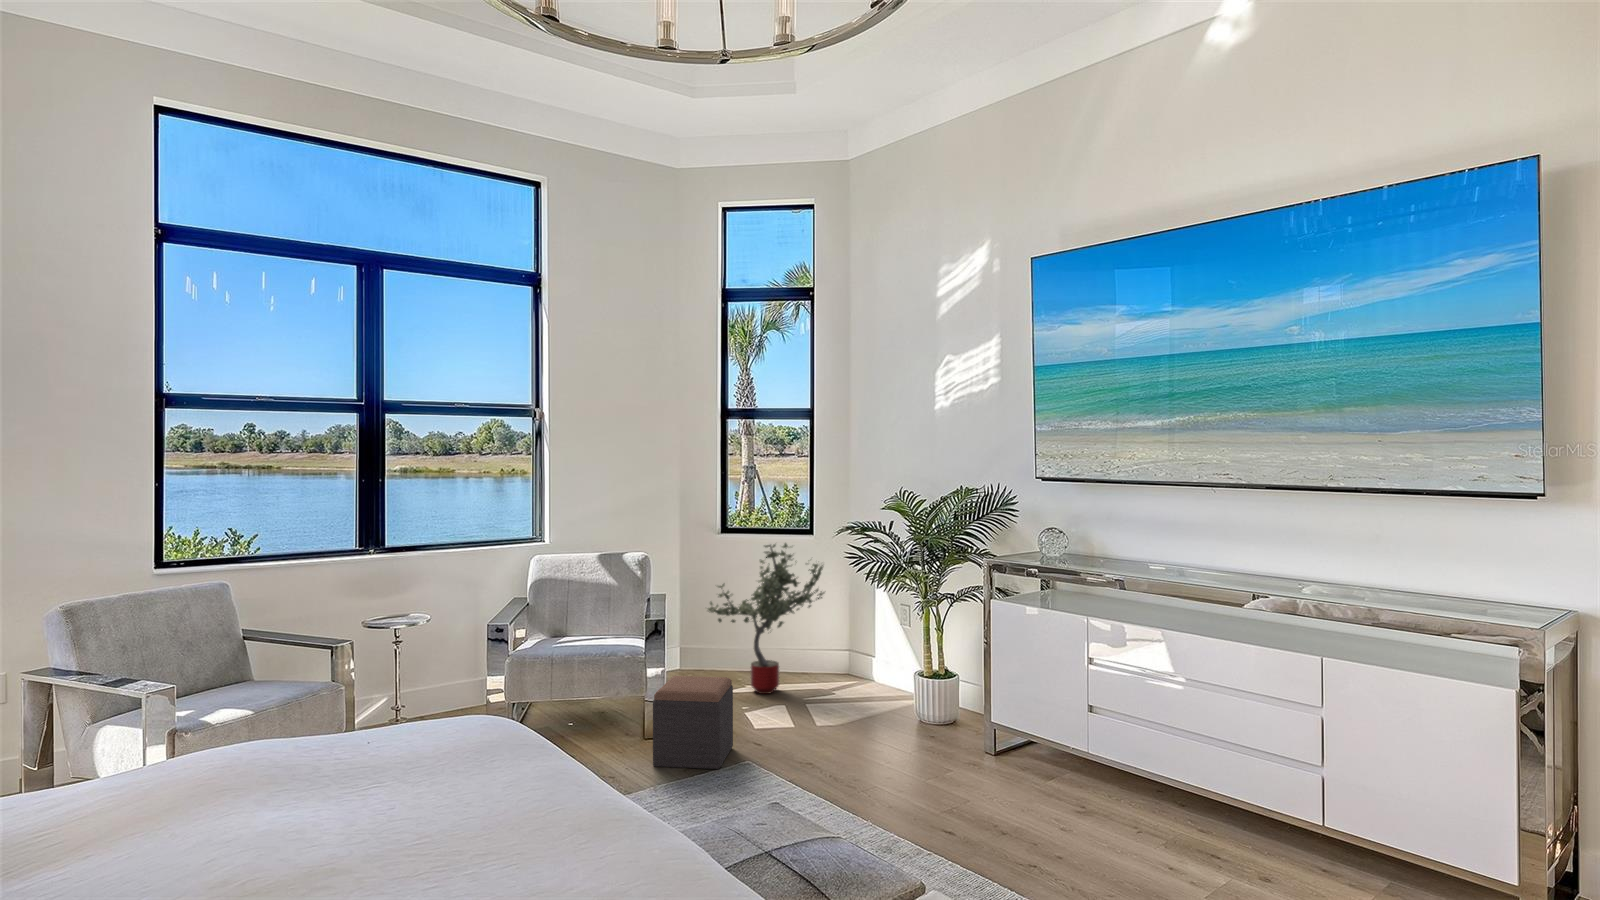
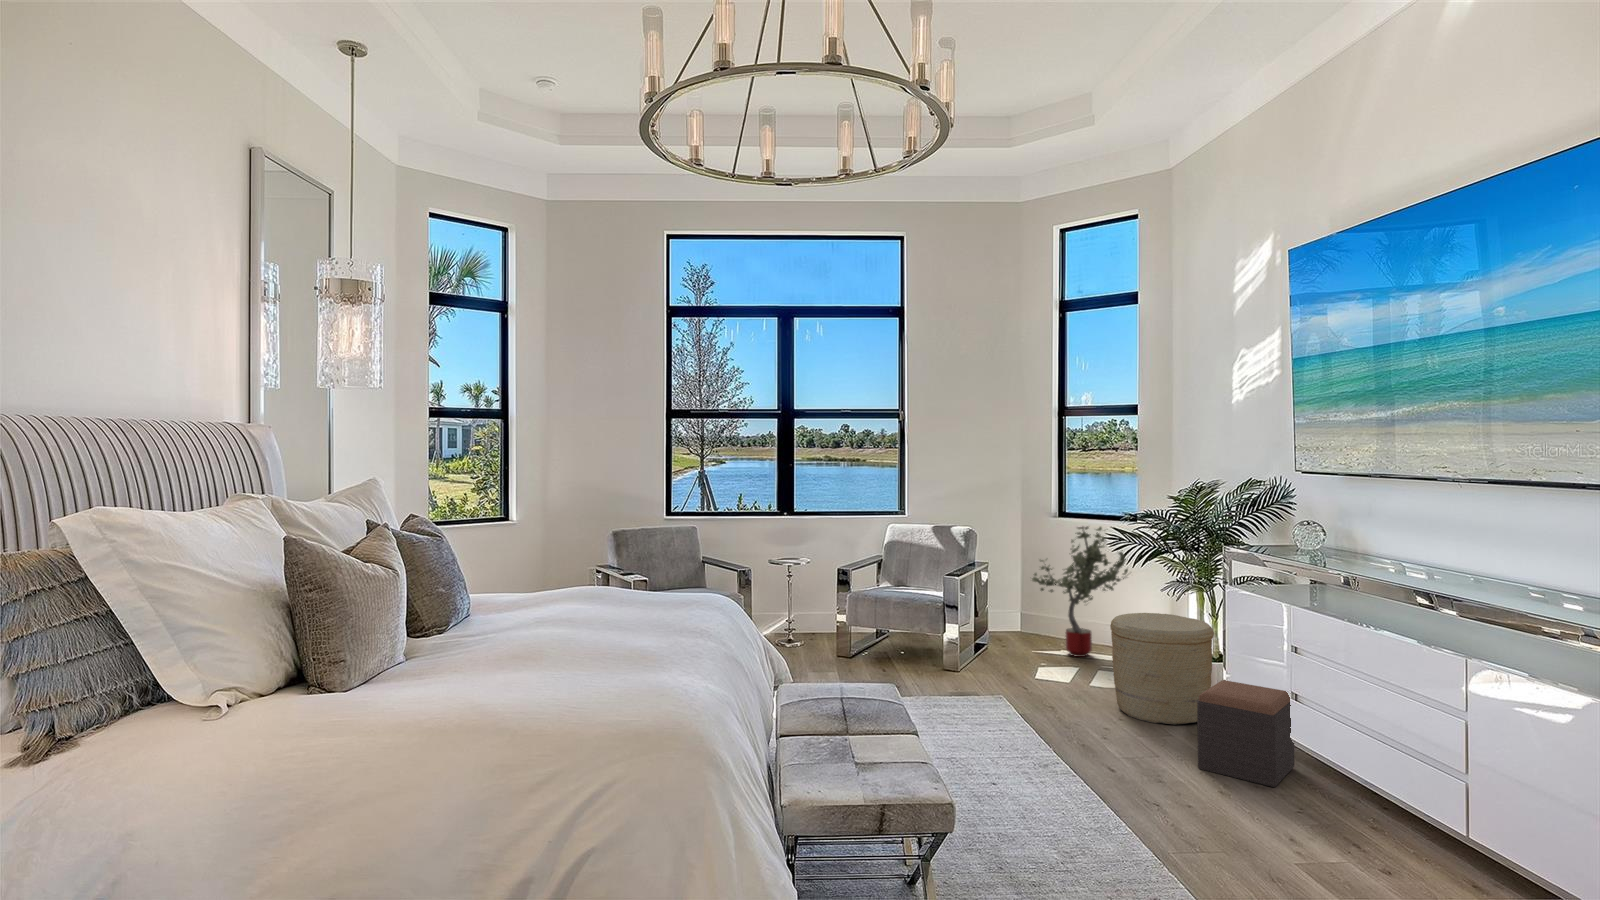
woven basket: none [861,636,966,761] -> present [1110,613,1214,725]
footstool: present [653,676,733,769] -> present [1197,680,1294,787]

